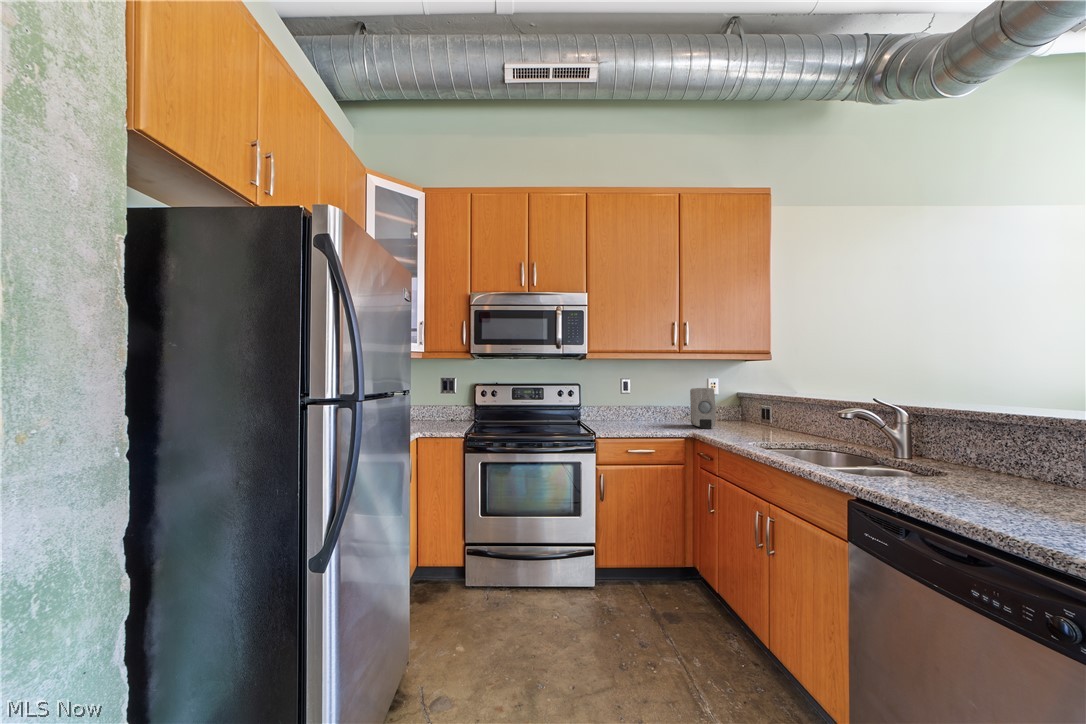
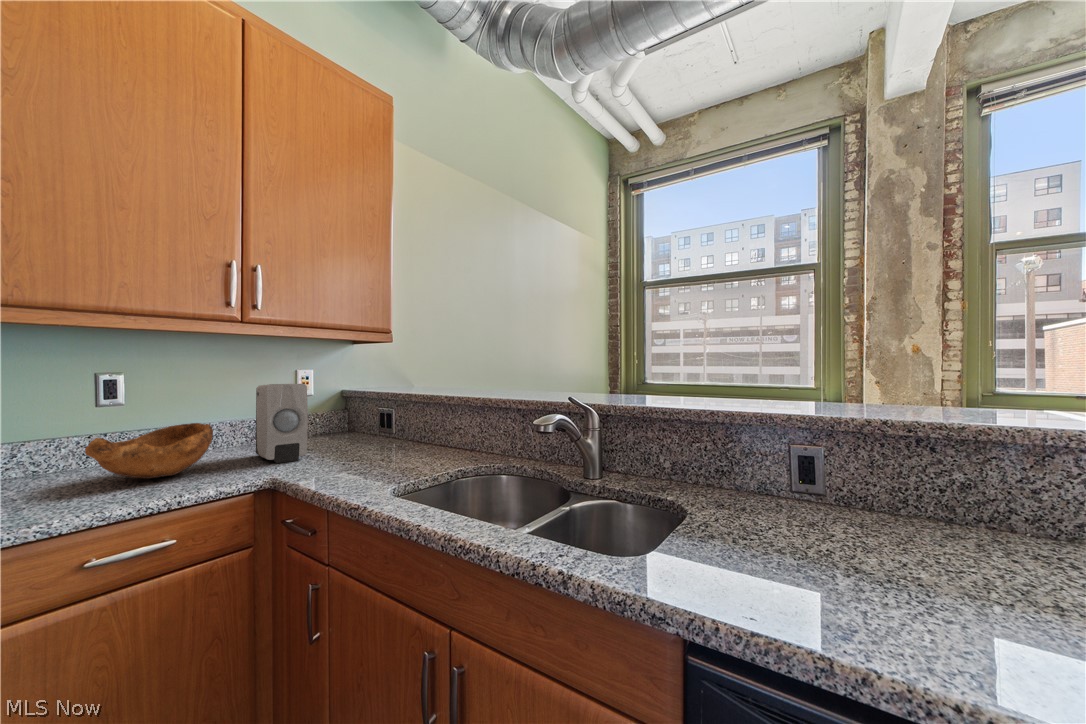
wooden bowl: none [632,405,673,427] -> present [85,423,213,479]

